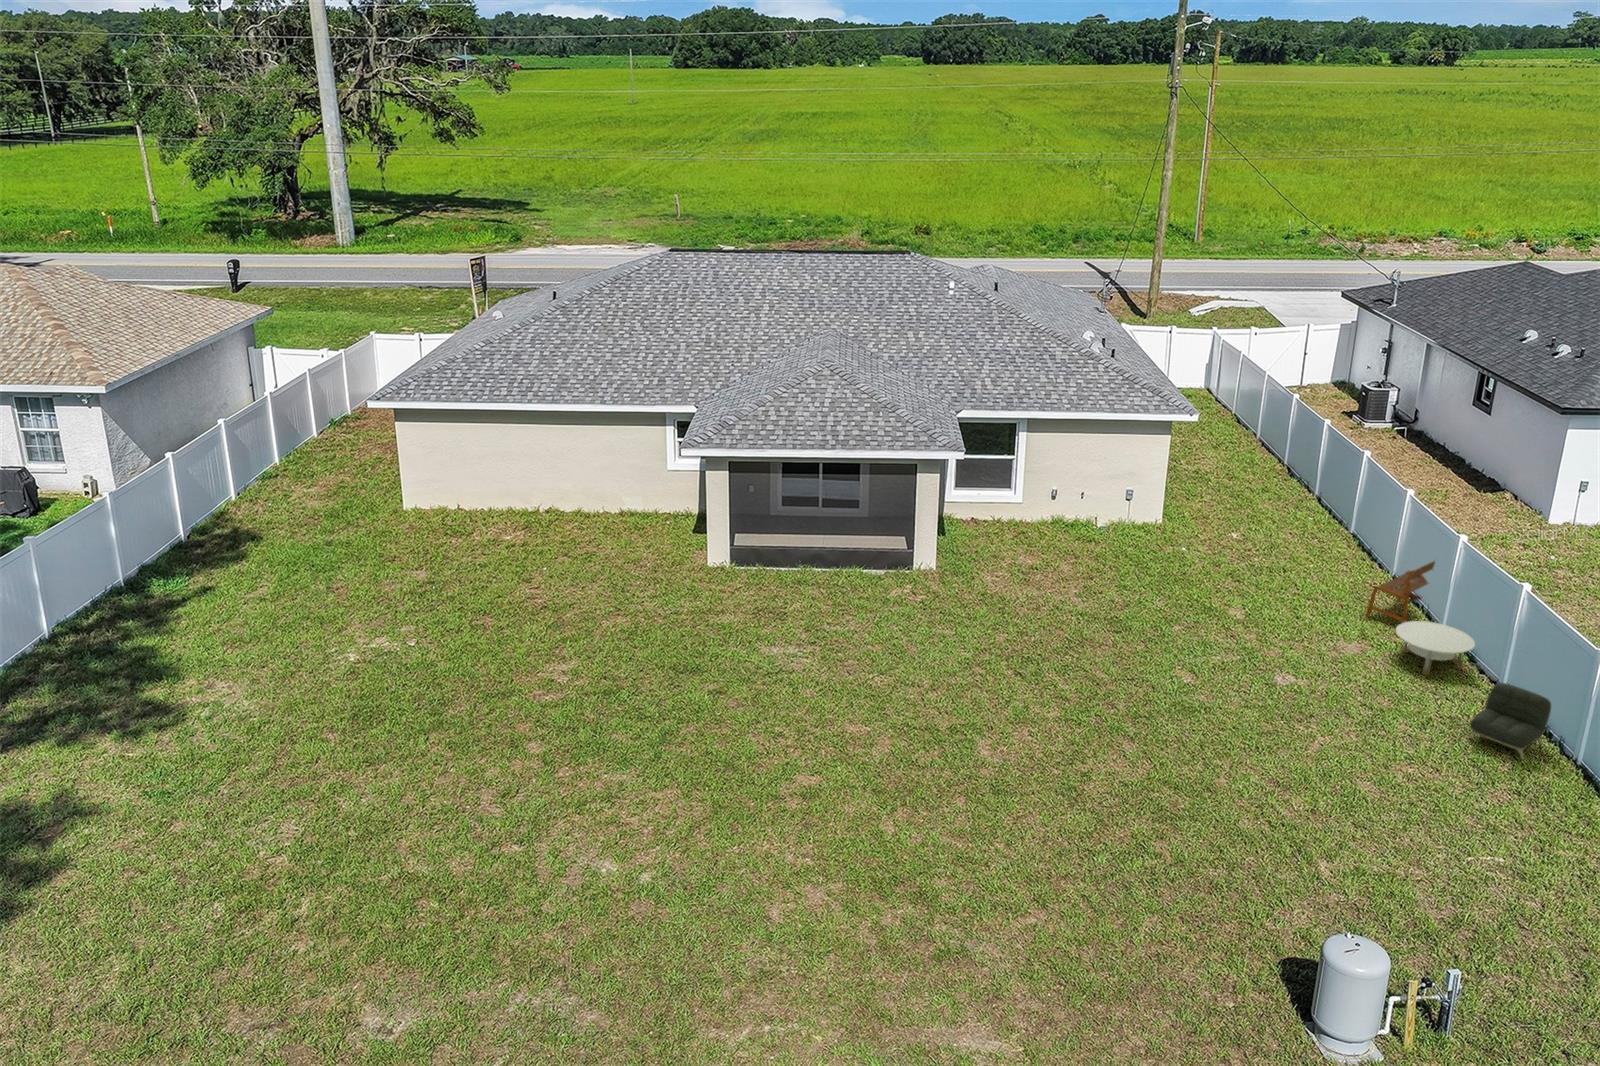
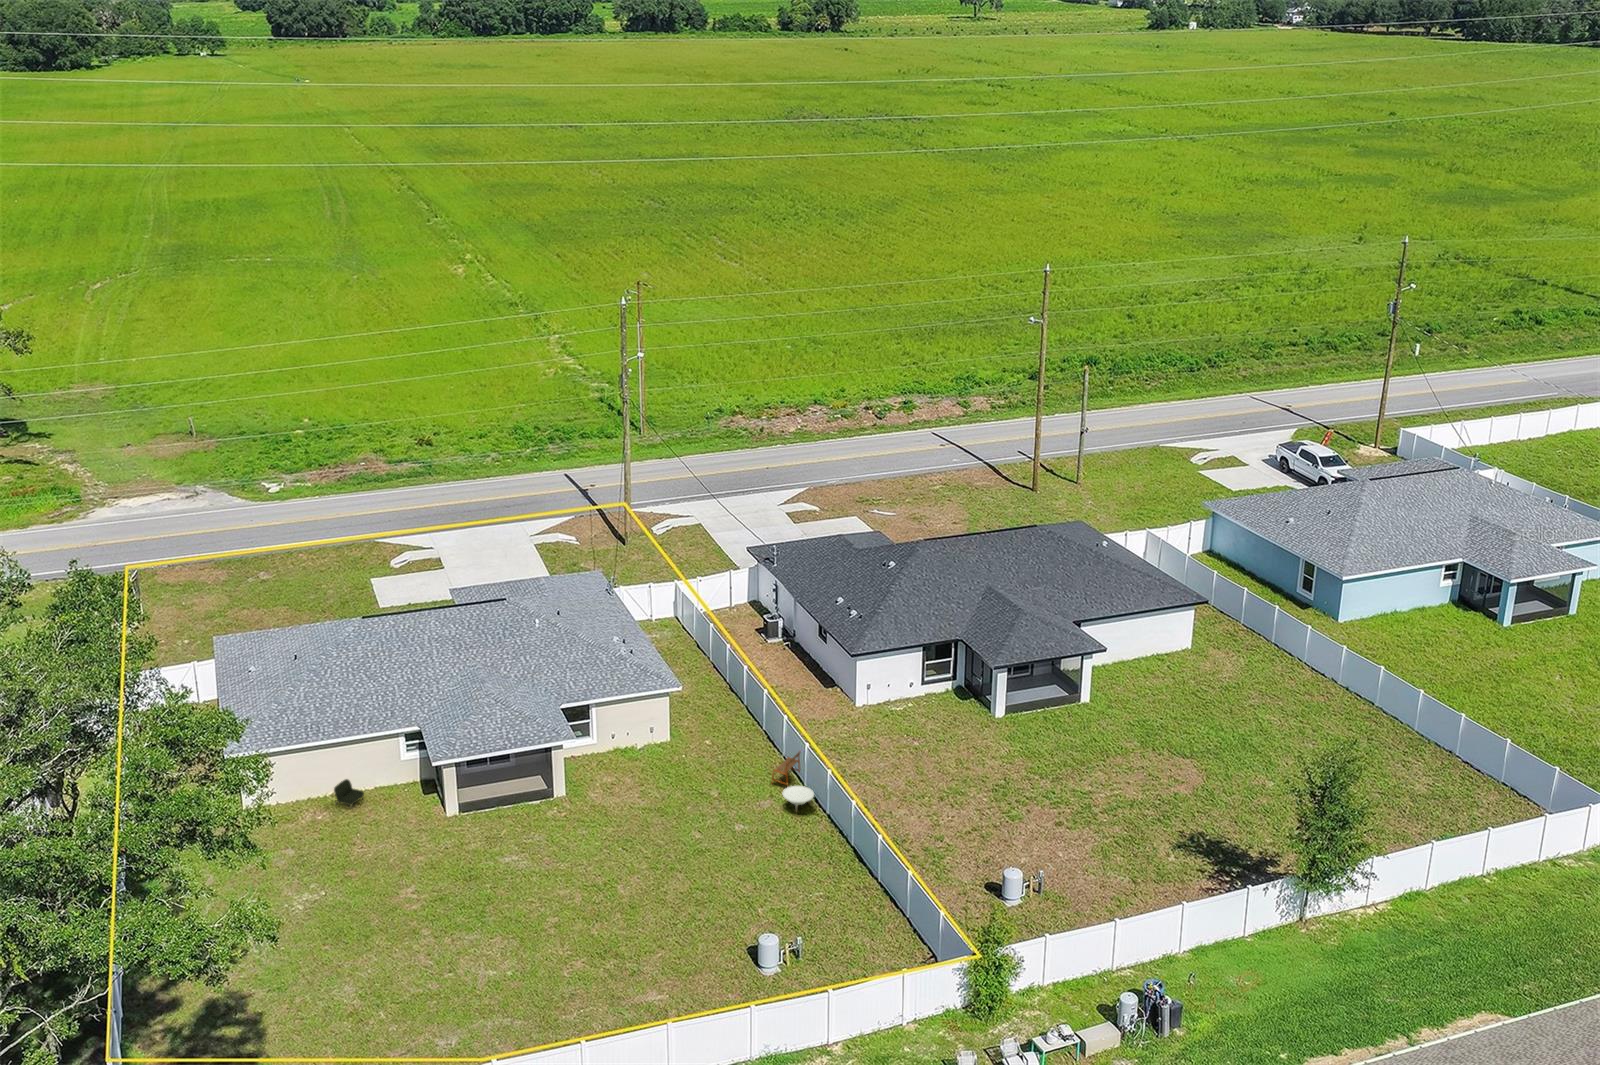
armchair: present [1468,683,1551,760] -> present [334,779,364,808]

